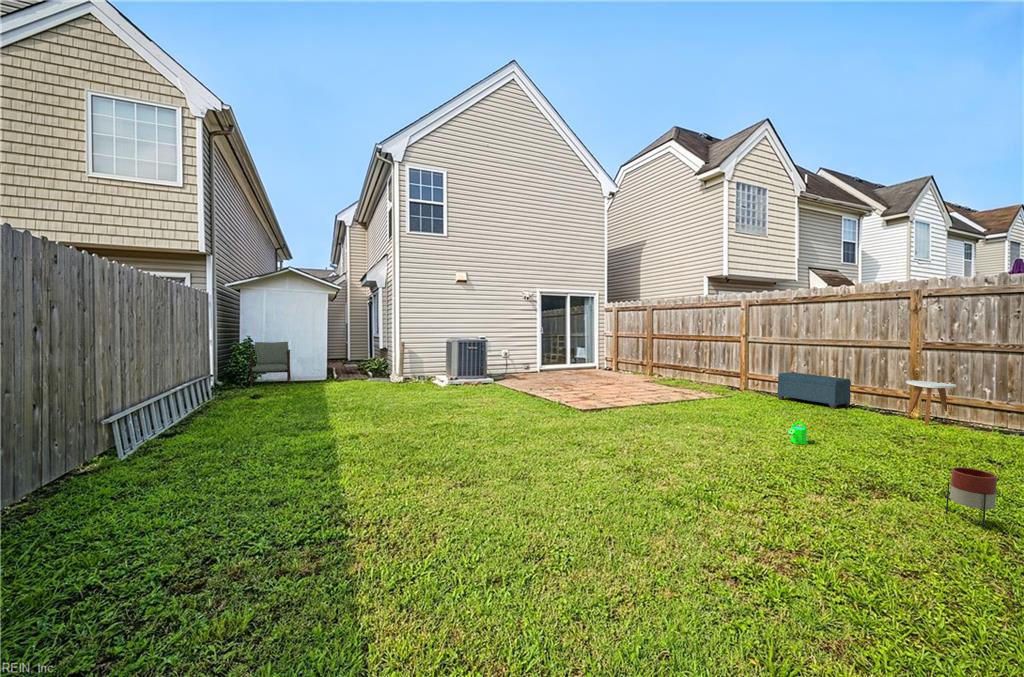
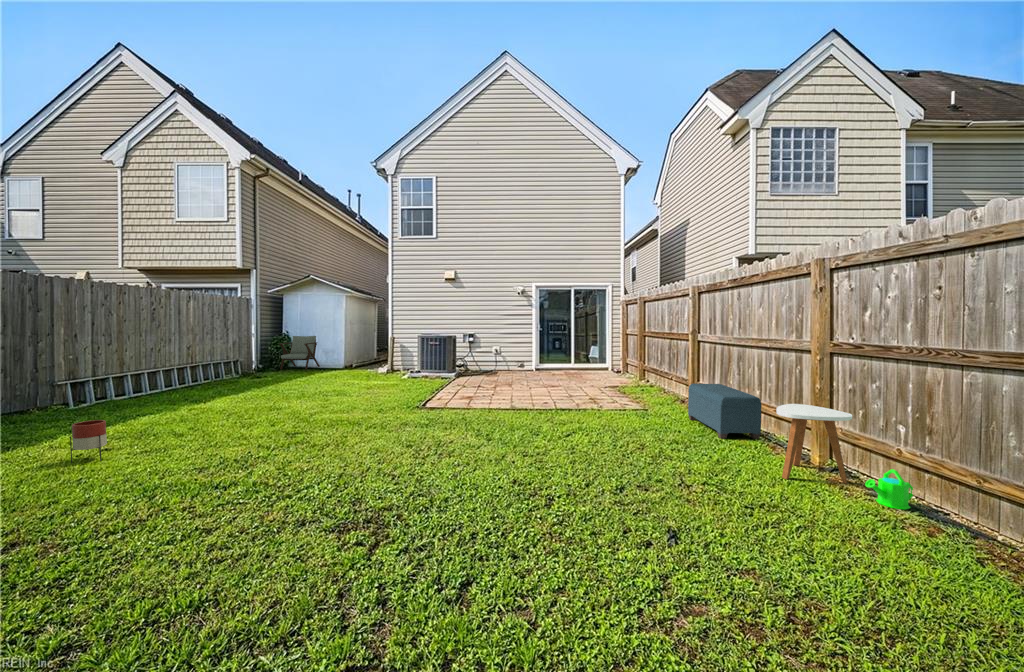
watering can: present [788,421,808,444] -> present [865,469,913,509]
planter: present [946,467,997,528] -> present [70,420,107,463]

